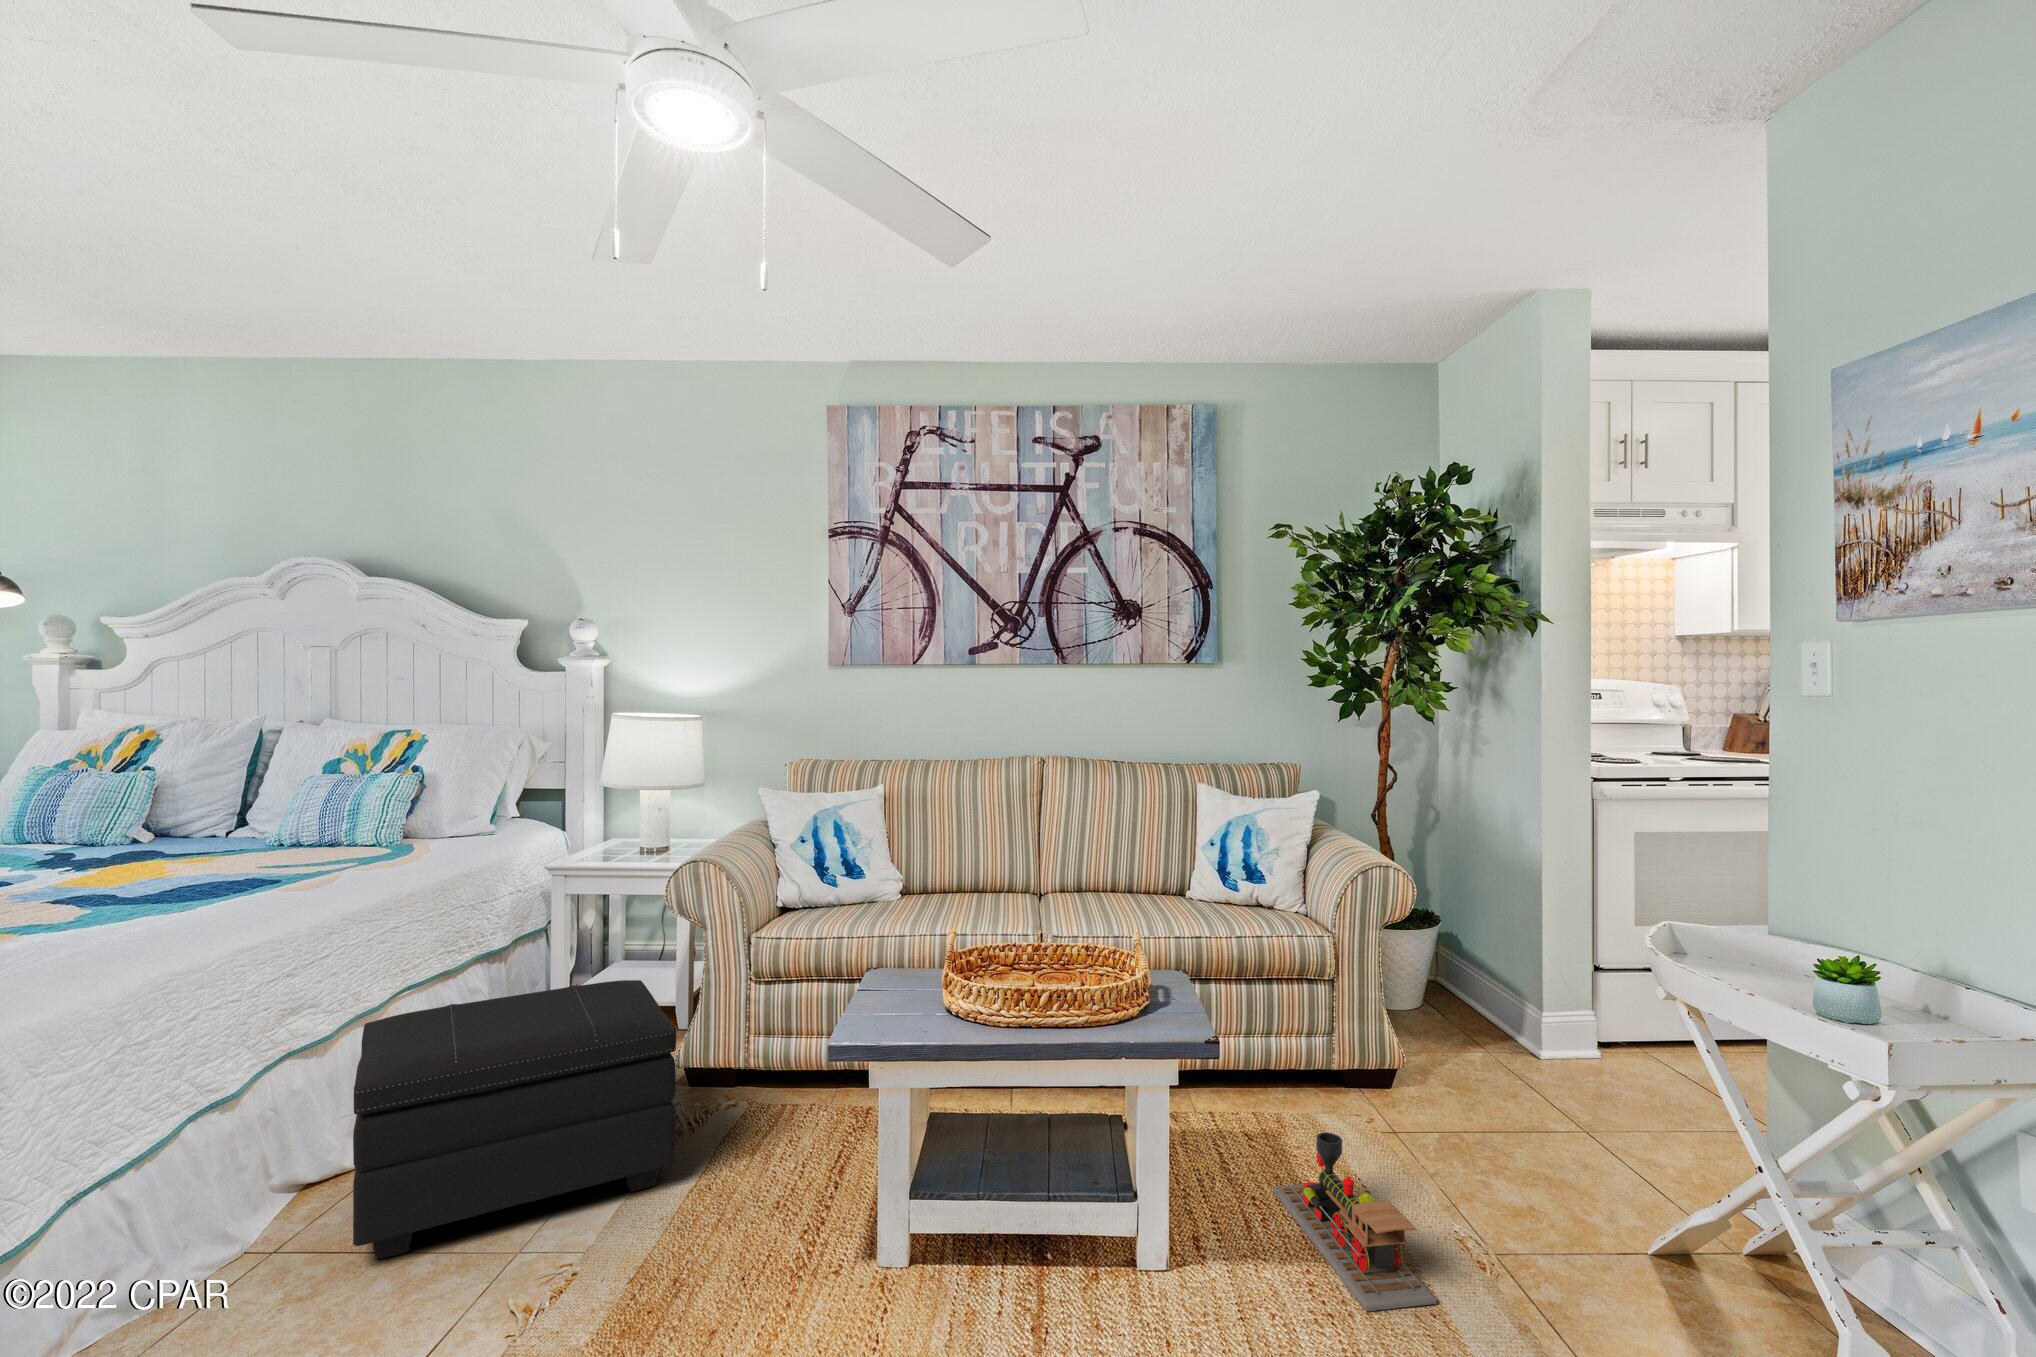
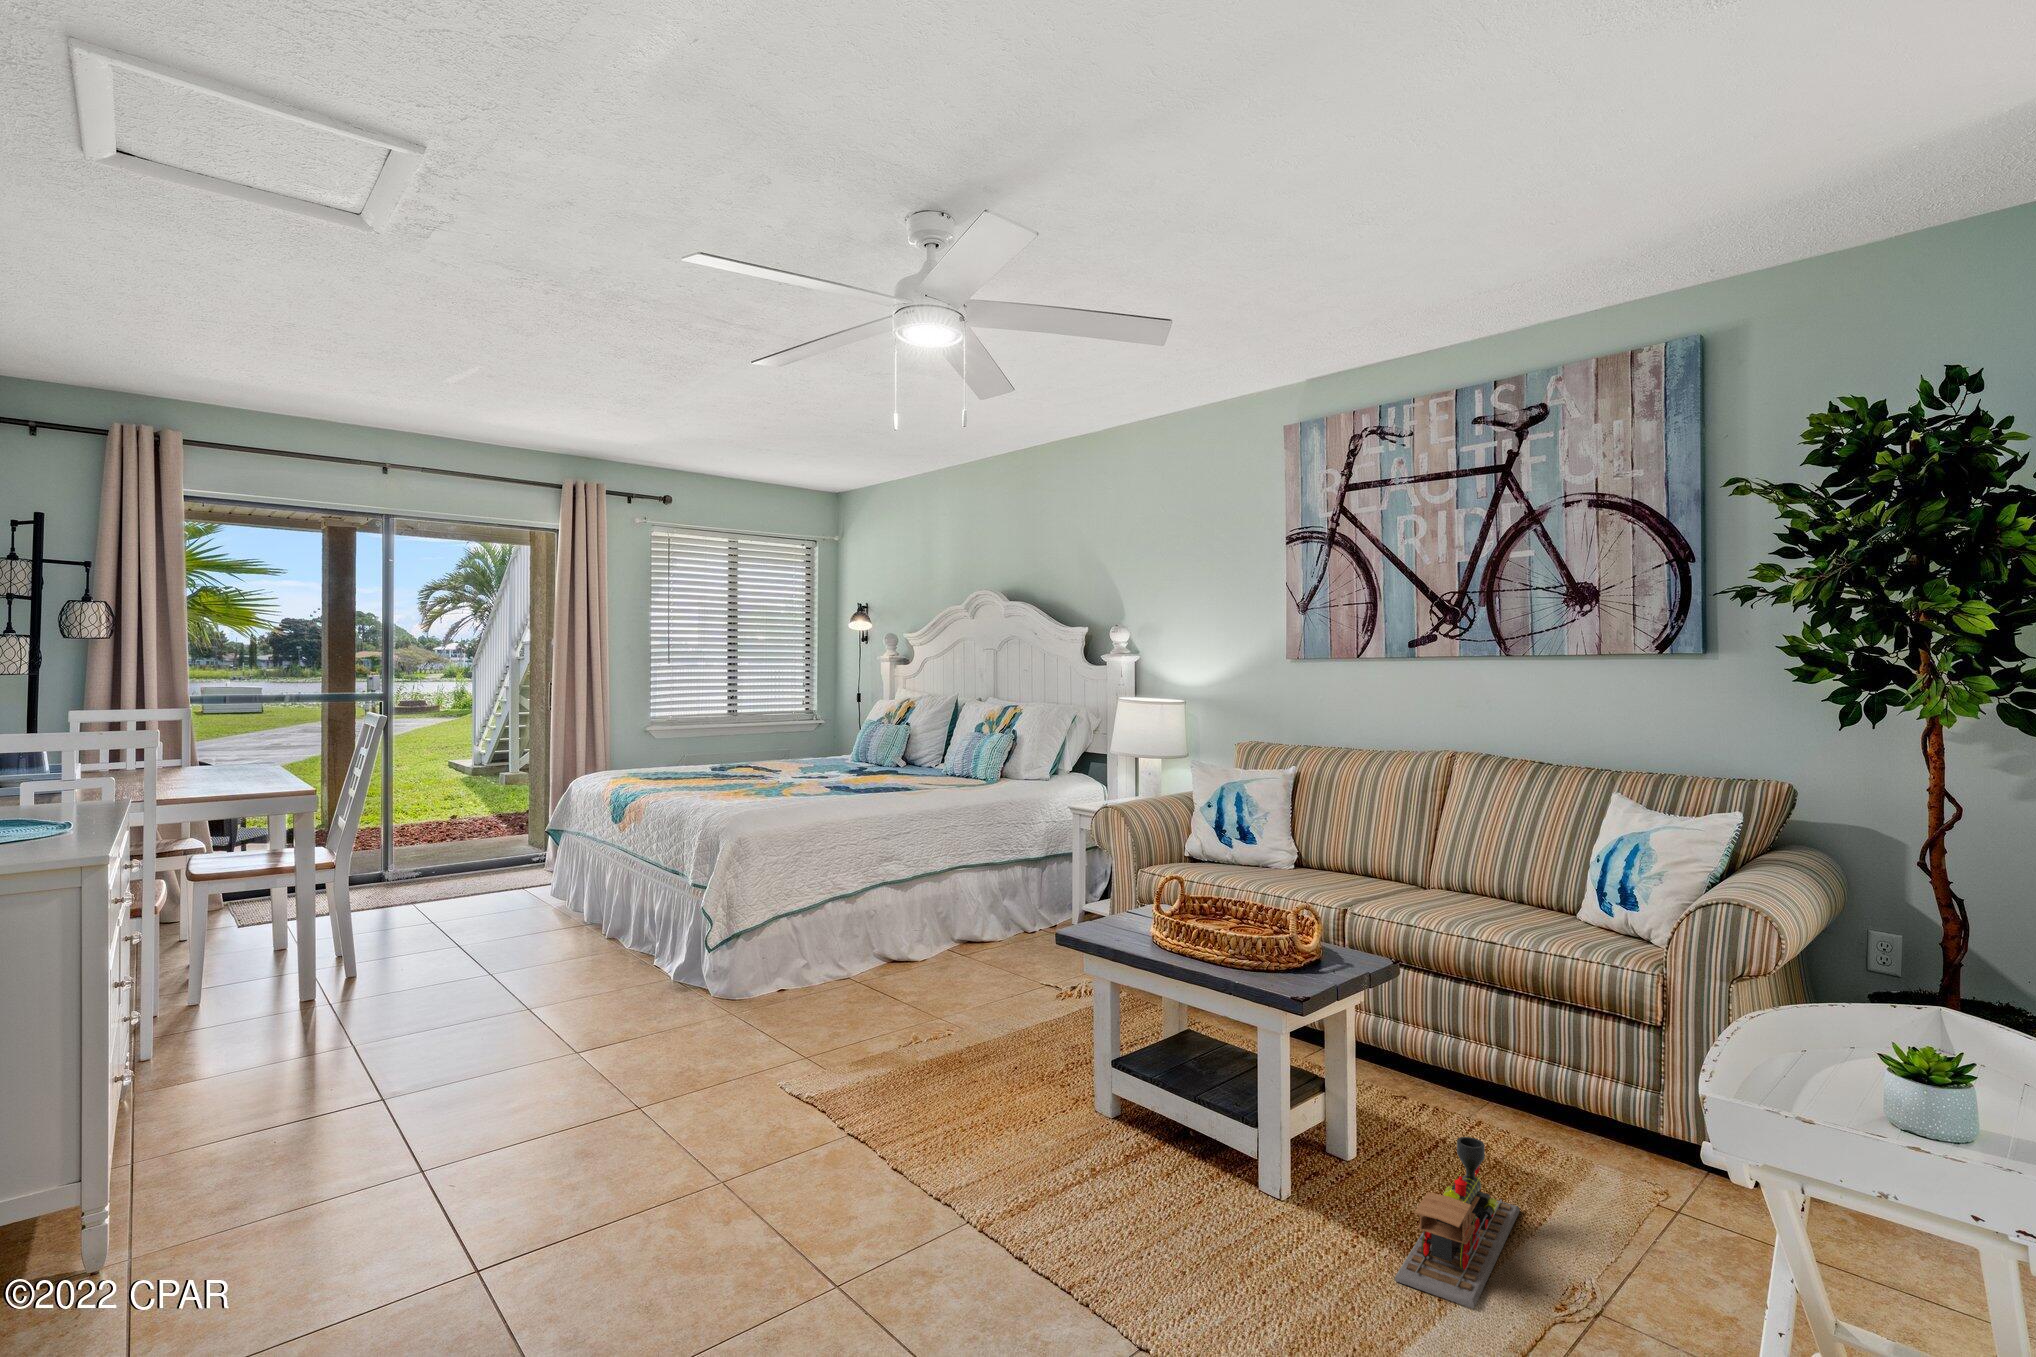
footstool: present [353,980,676,1259] -> none [847,881,1049,1027]

